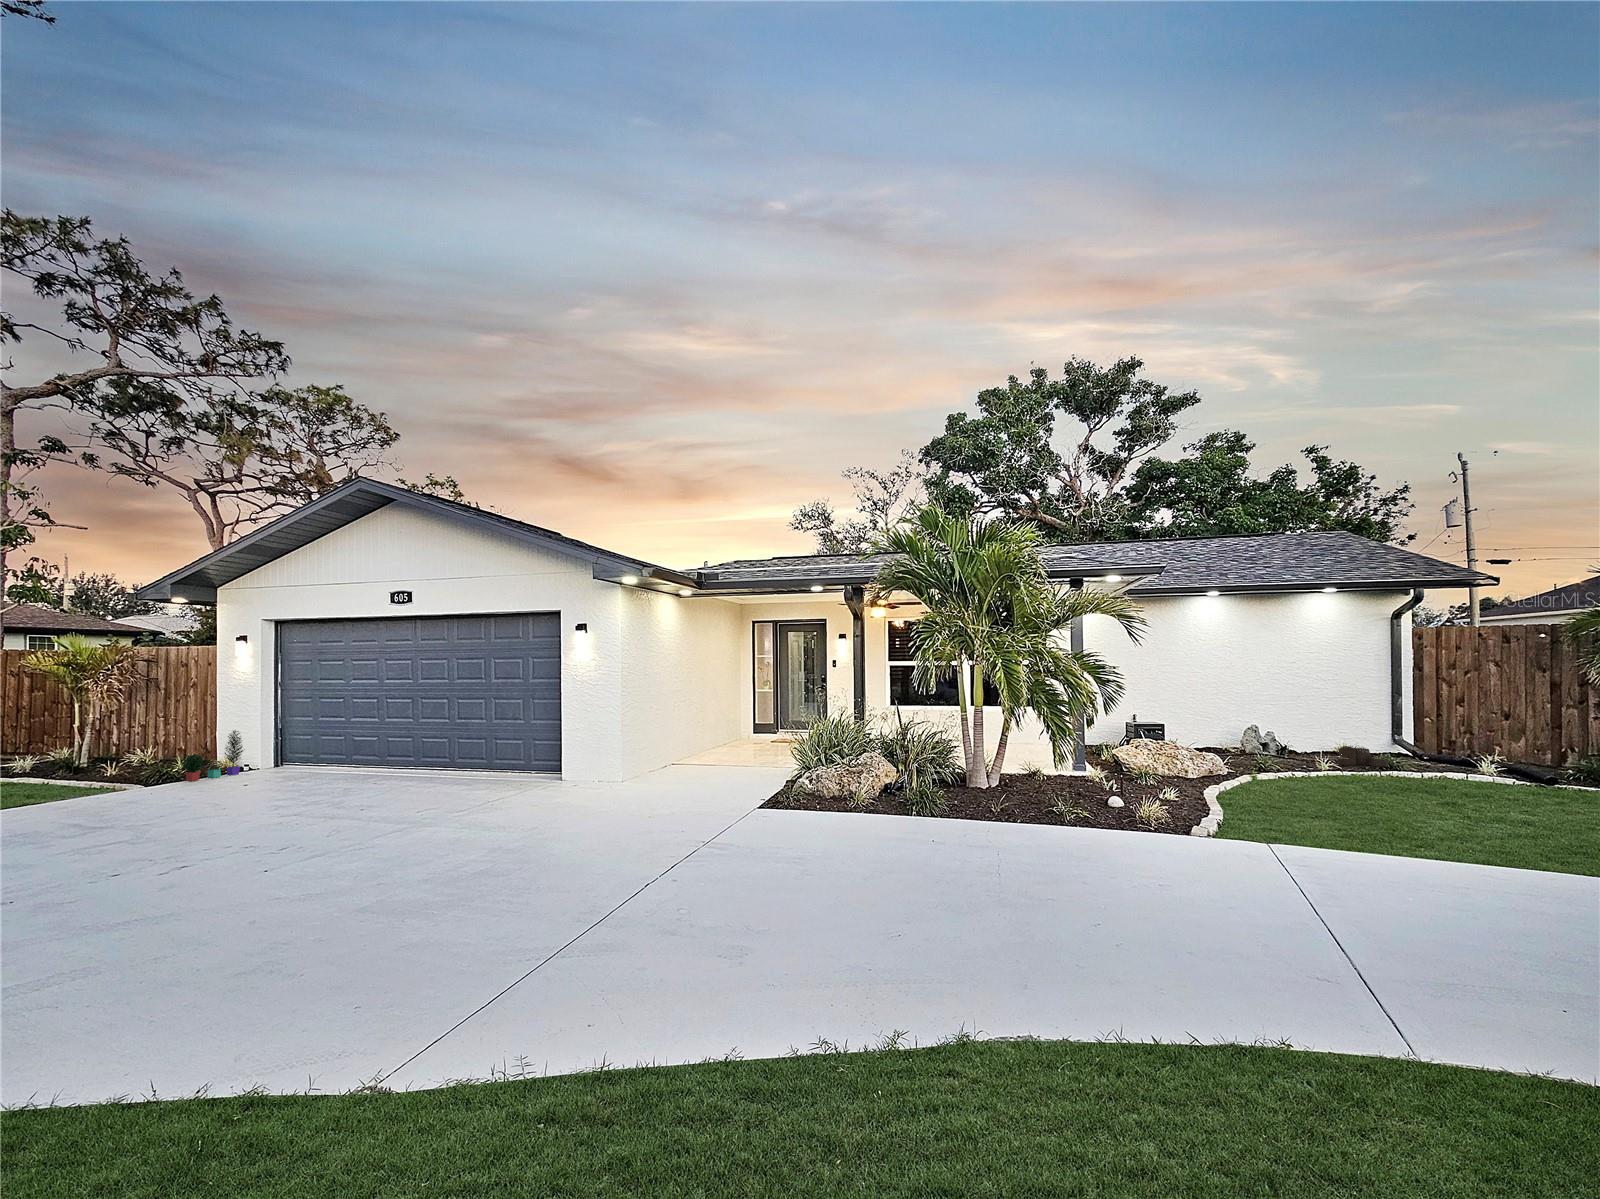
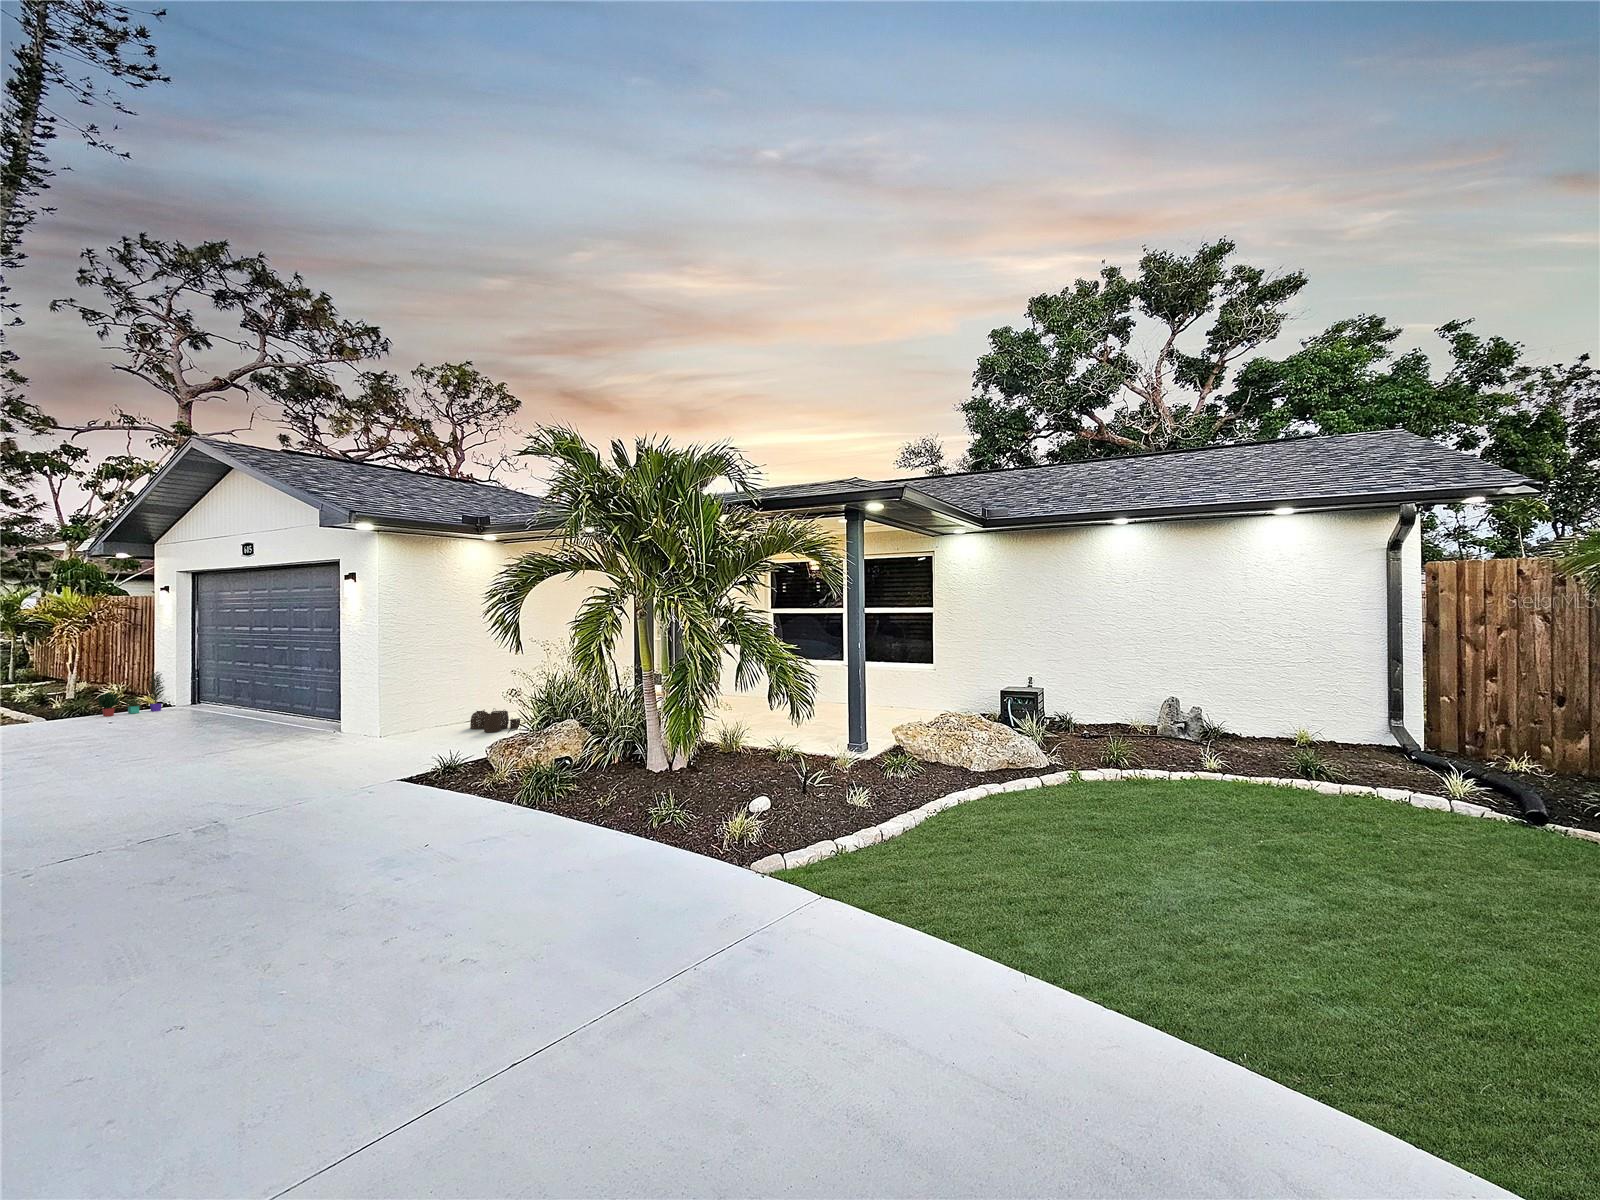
woven basket: present [1338,746,1388,767] -> present [470,710,521,732]

